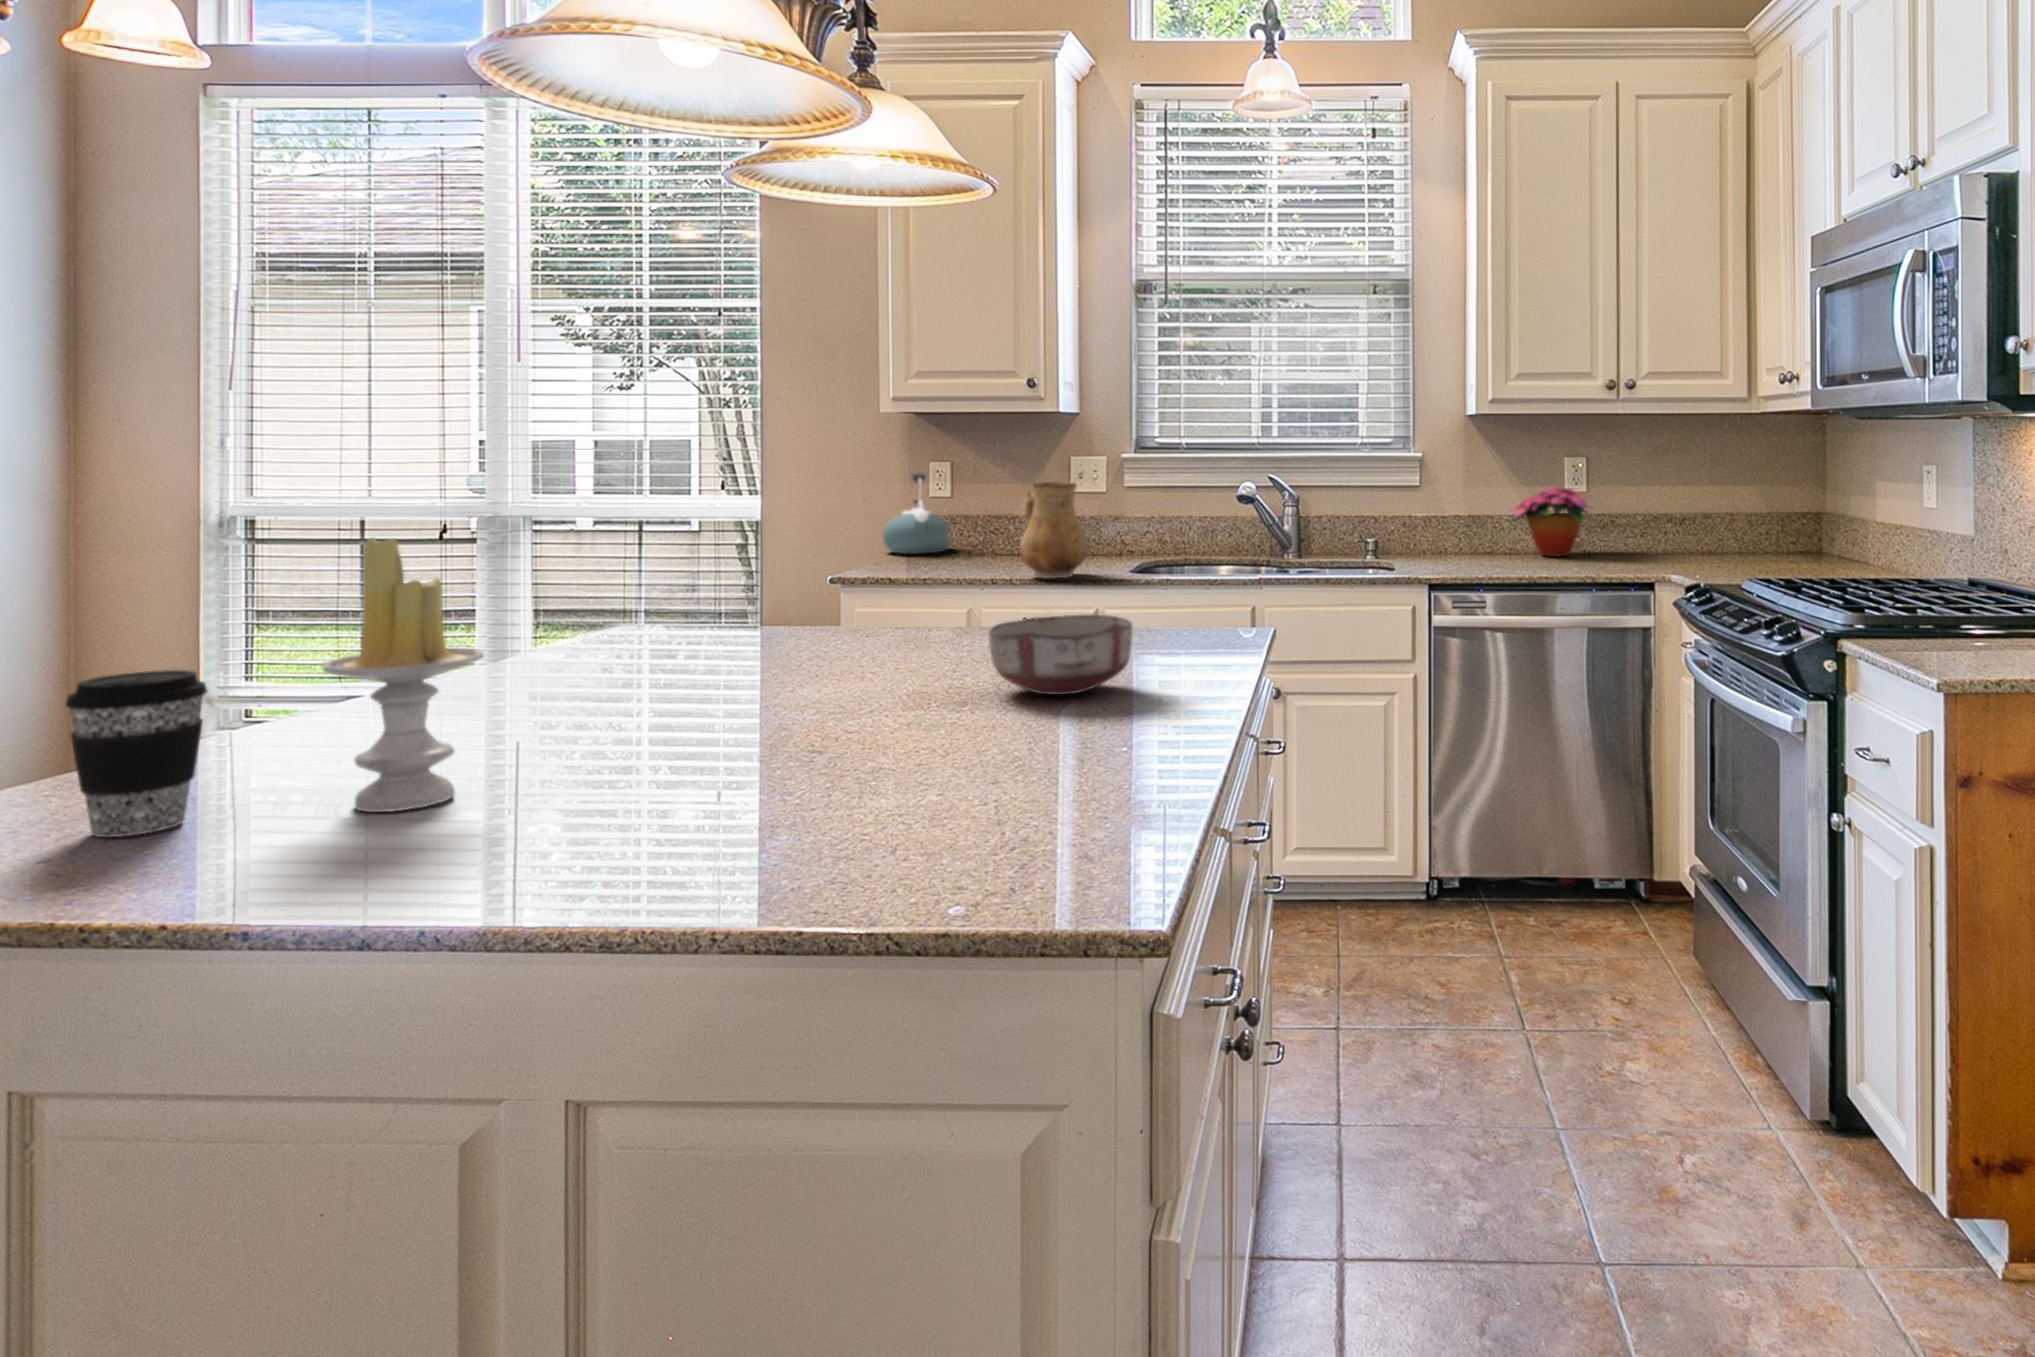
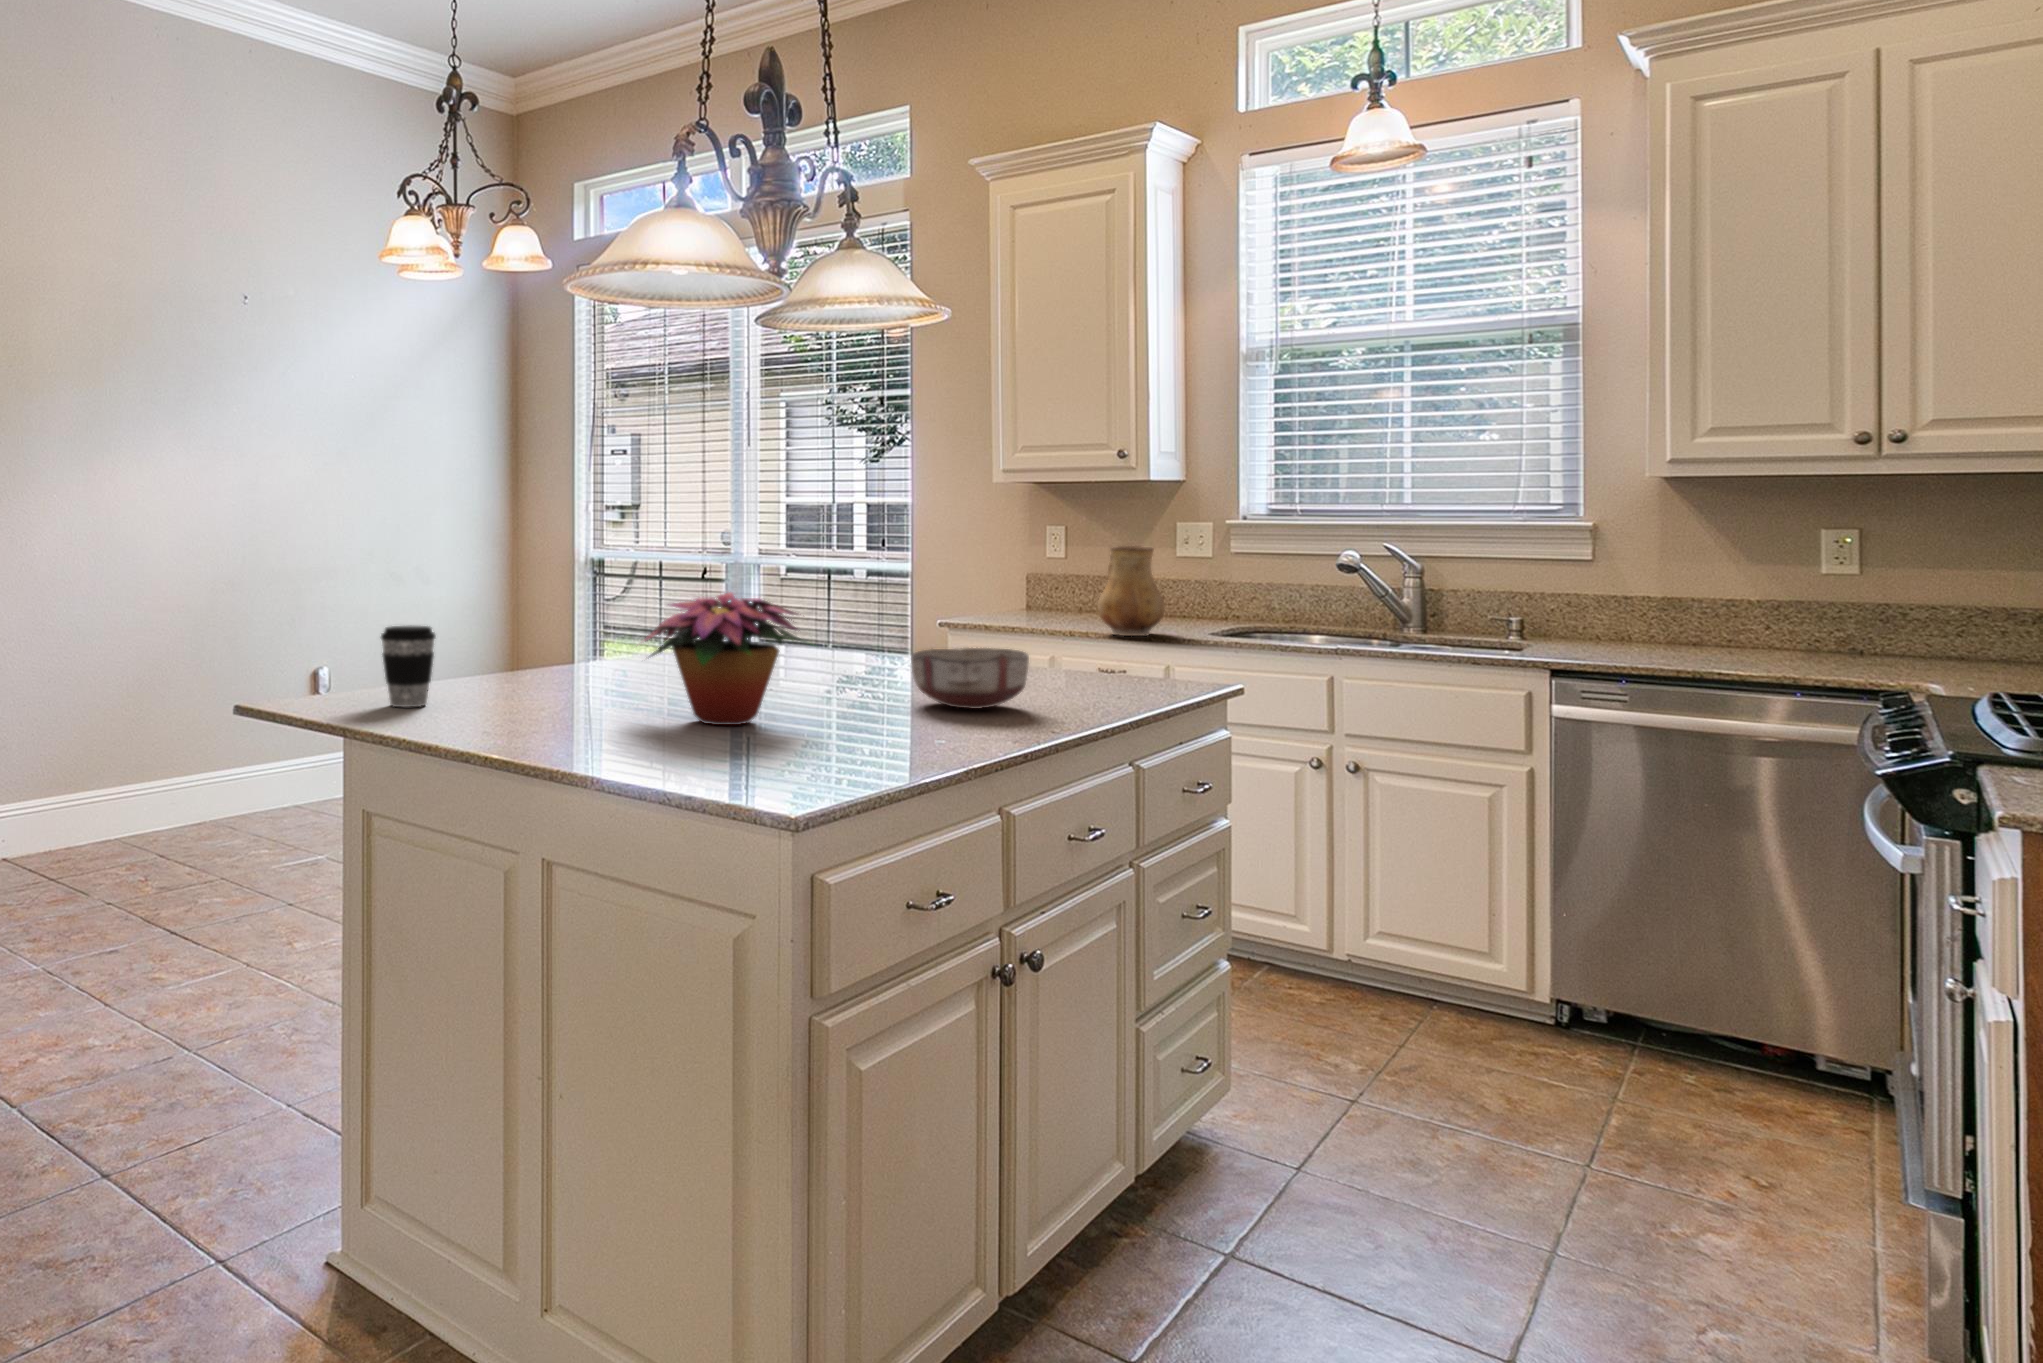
kettle: present [883,473,952,554] -> none [1005,538,1069,609]
flower arrangement: present [1511,487,1591,556] -> present [644,592,803,725]
candle: present [323,537,484,812] -> none [479,559,557,714]

